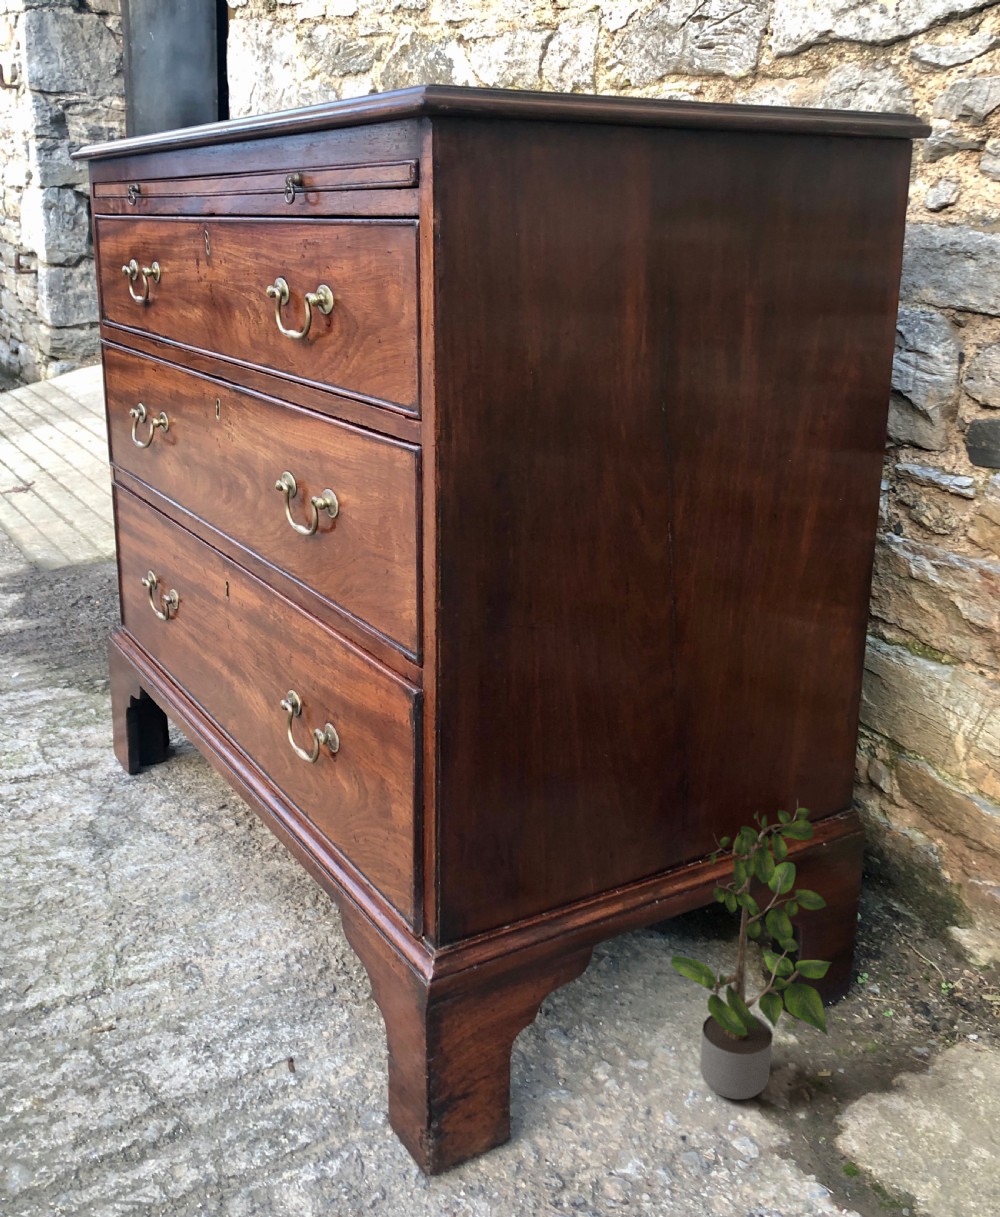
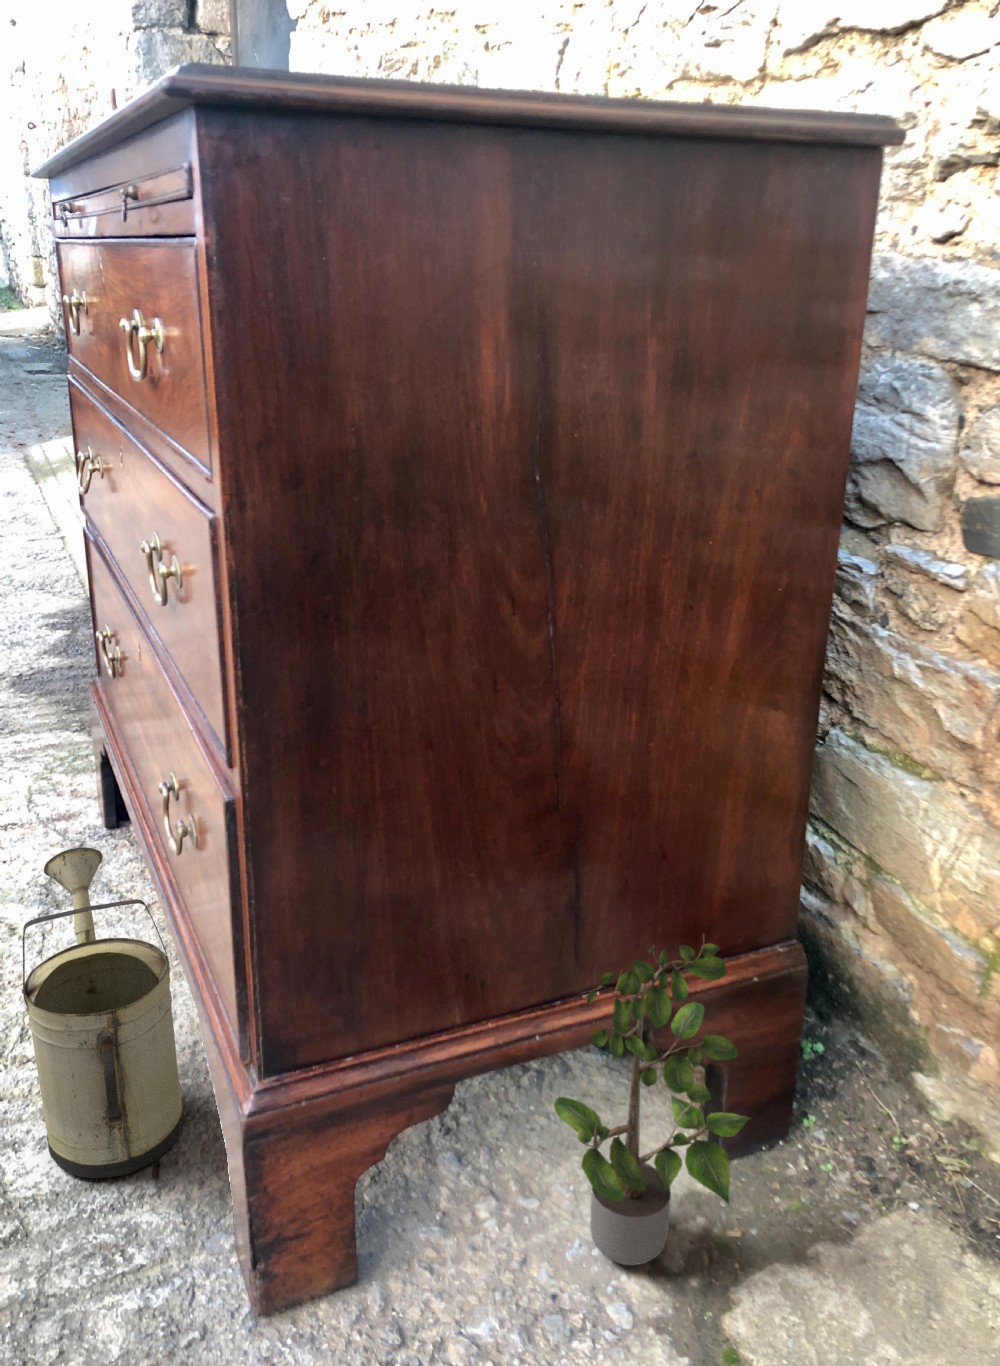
watering can: none [144,775,303,1077] -> present [23,847,183,1178]

